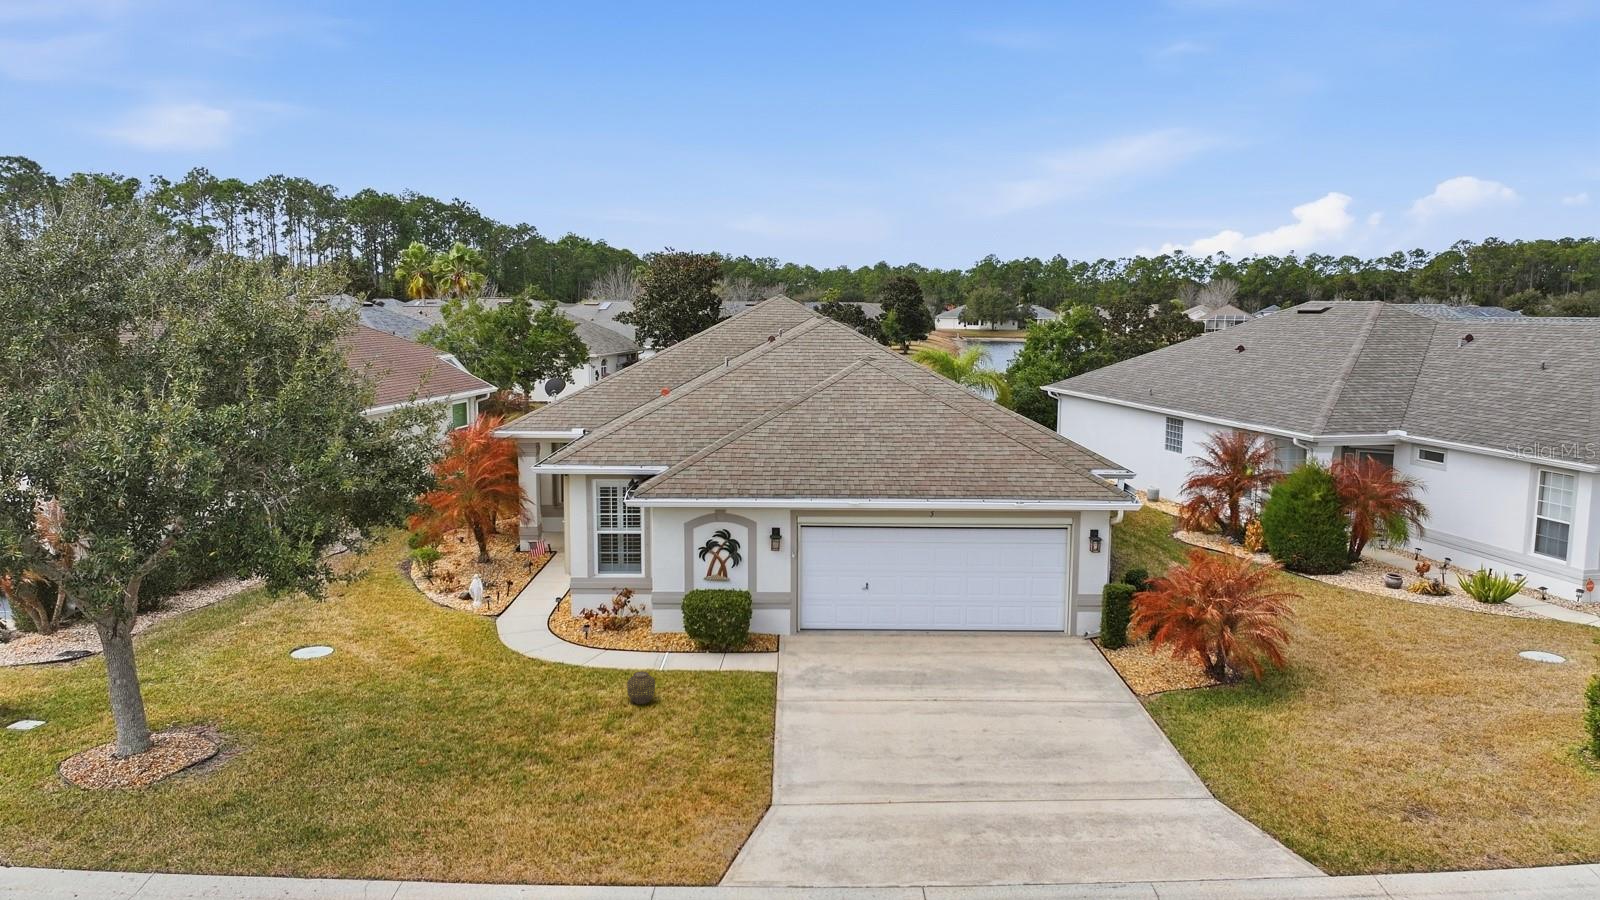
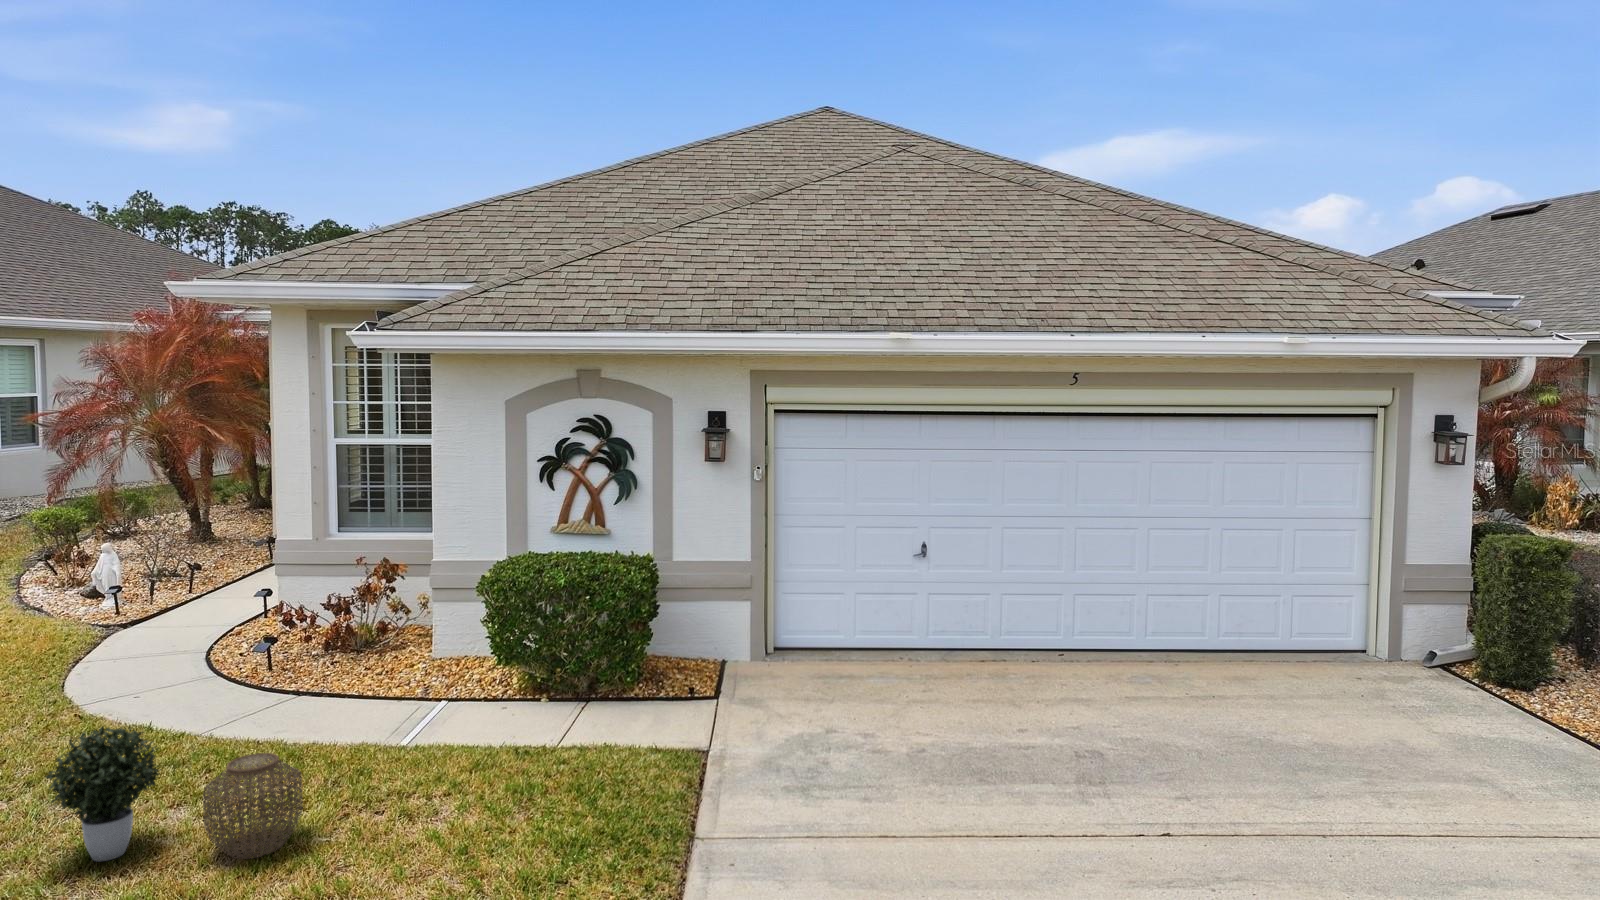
potted plant: none [582,663,612,704] -> present [46,727,159,861]

